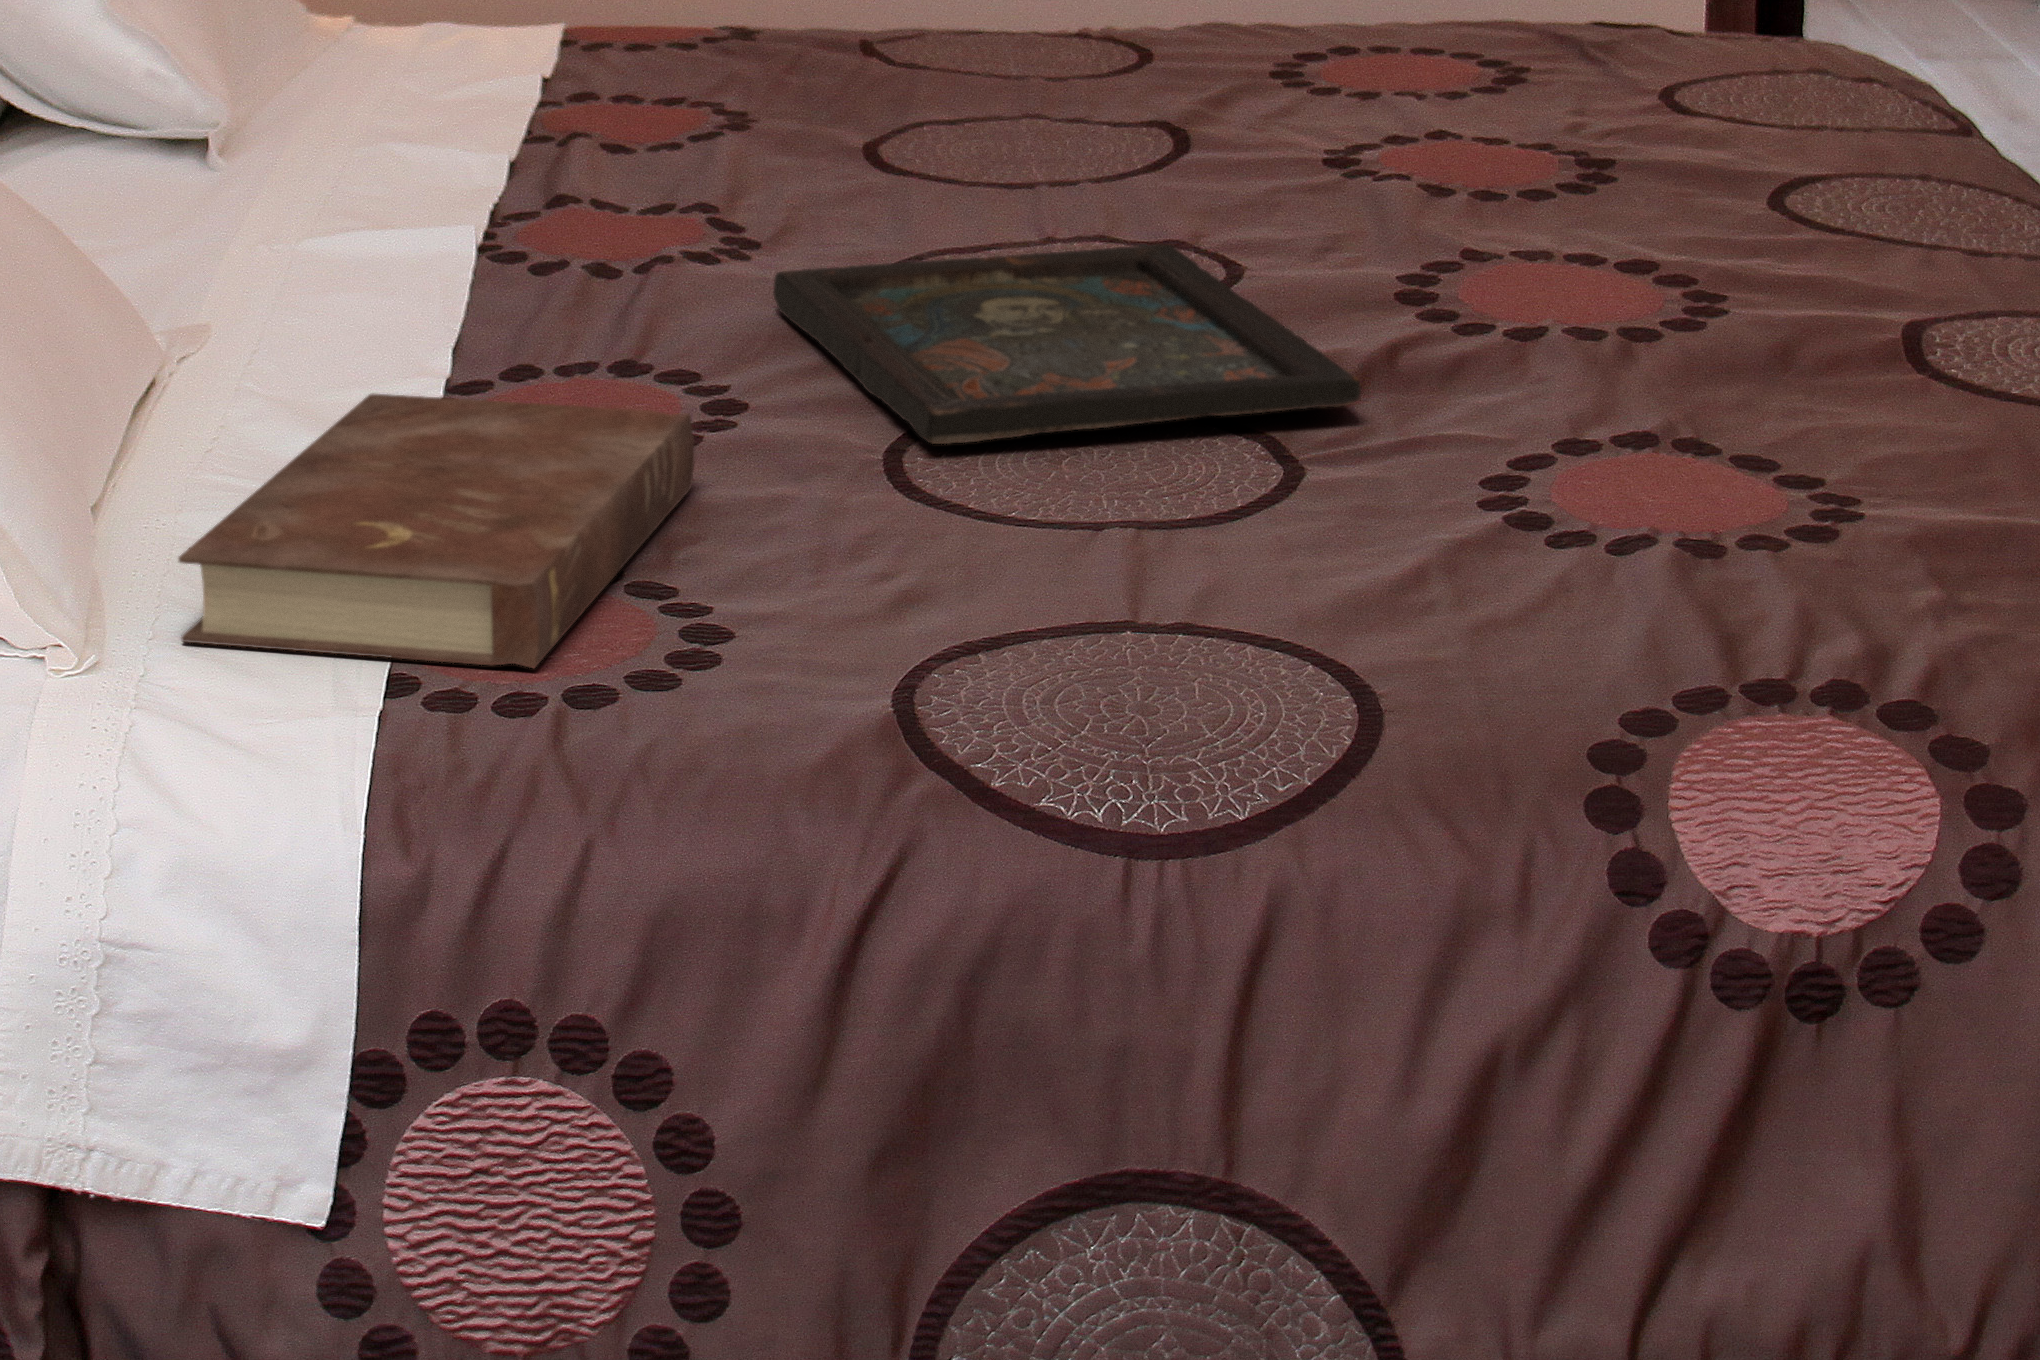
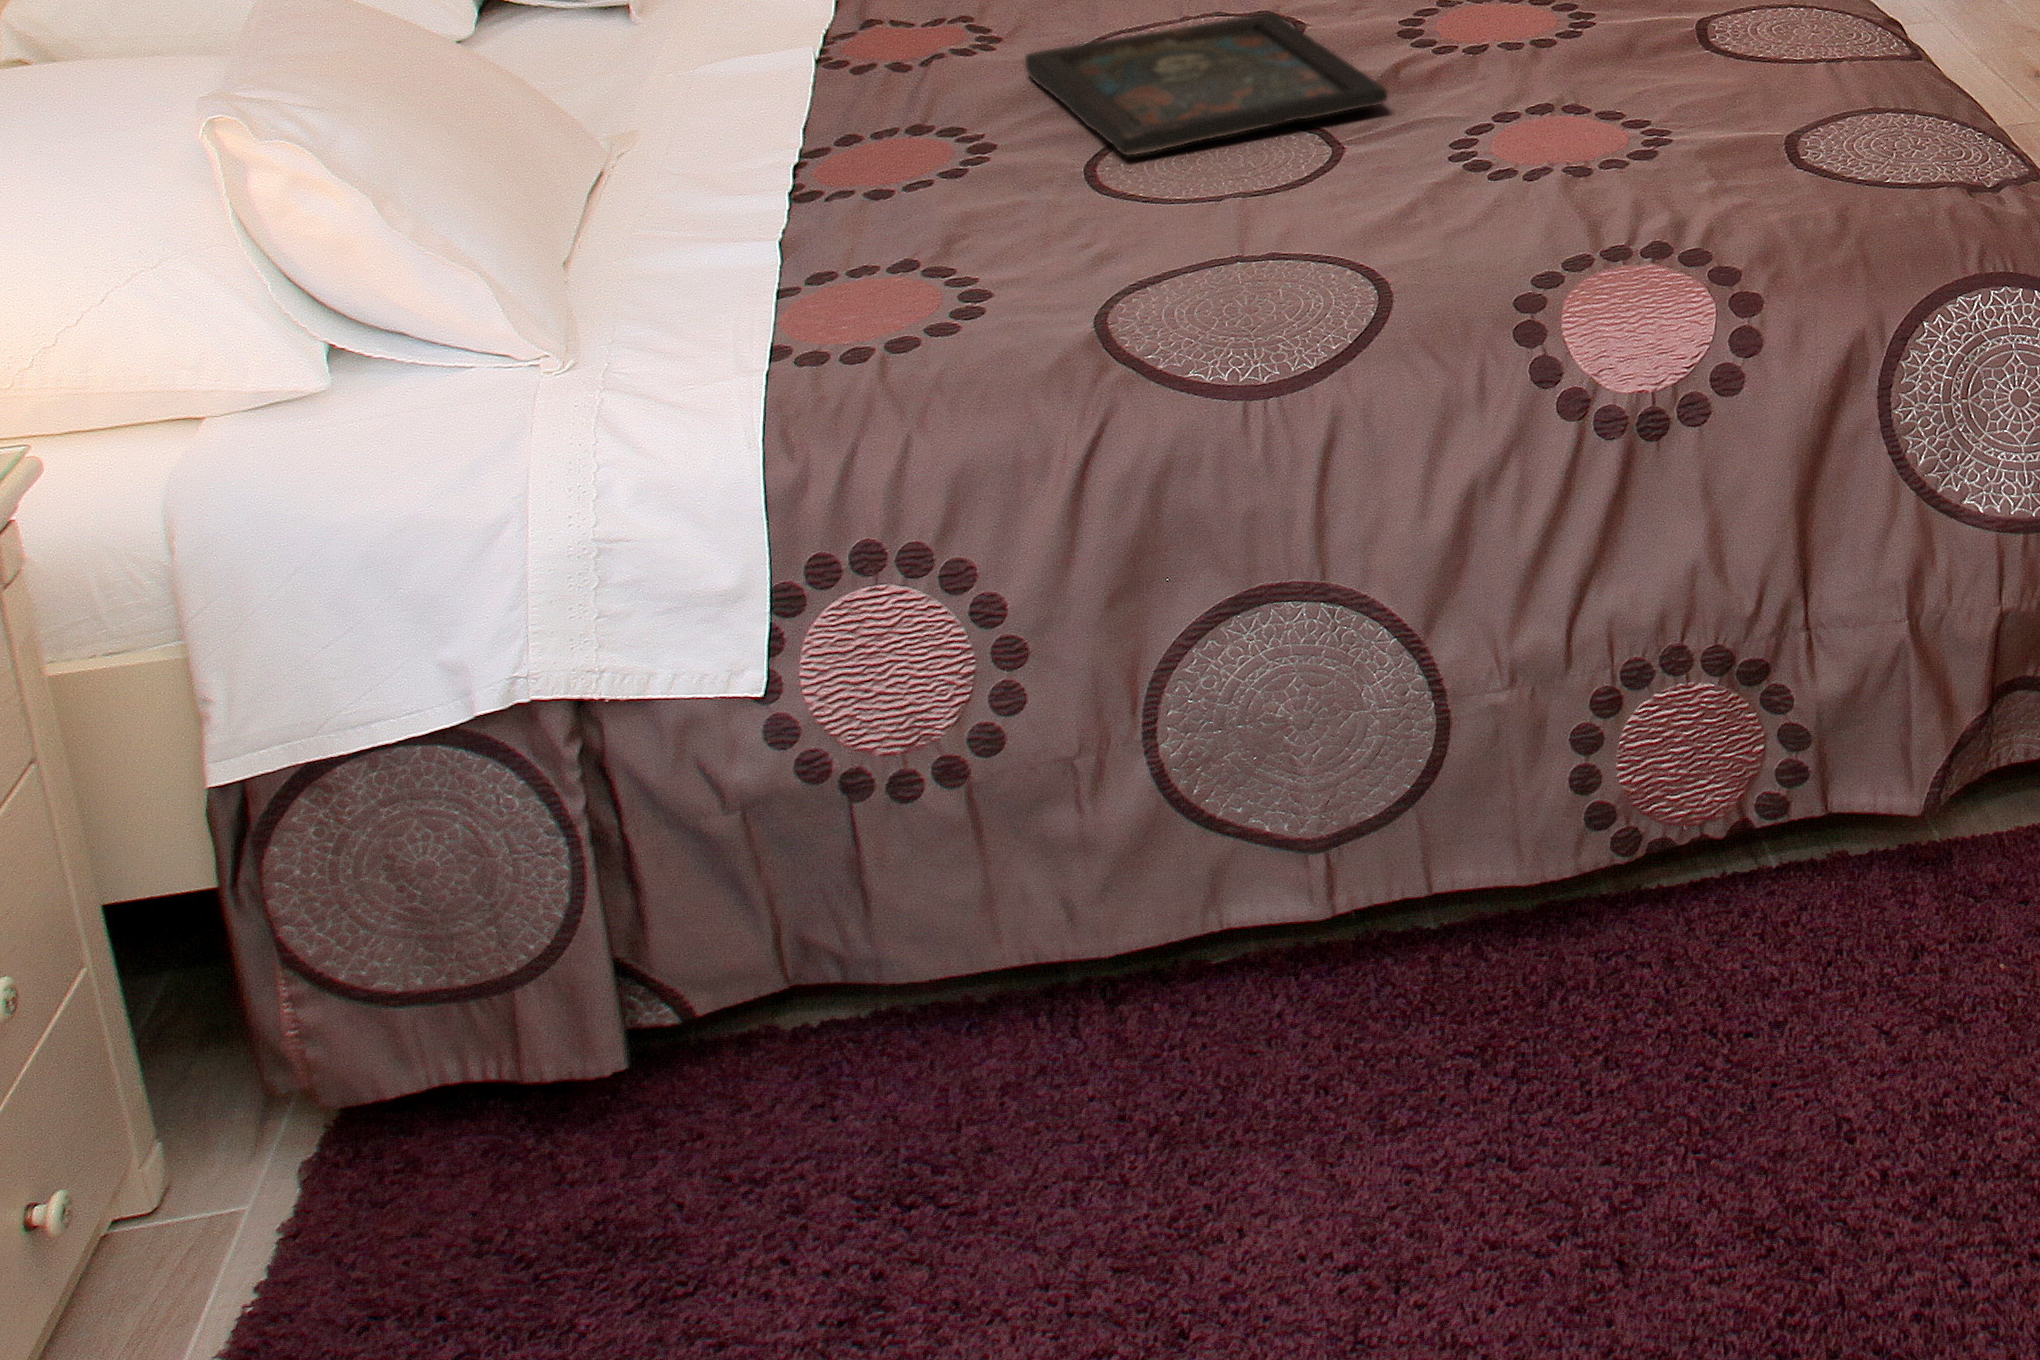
book: present [179,393,695,669] -> none [629,155,974,342]

